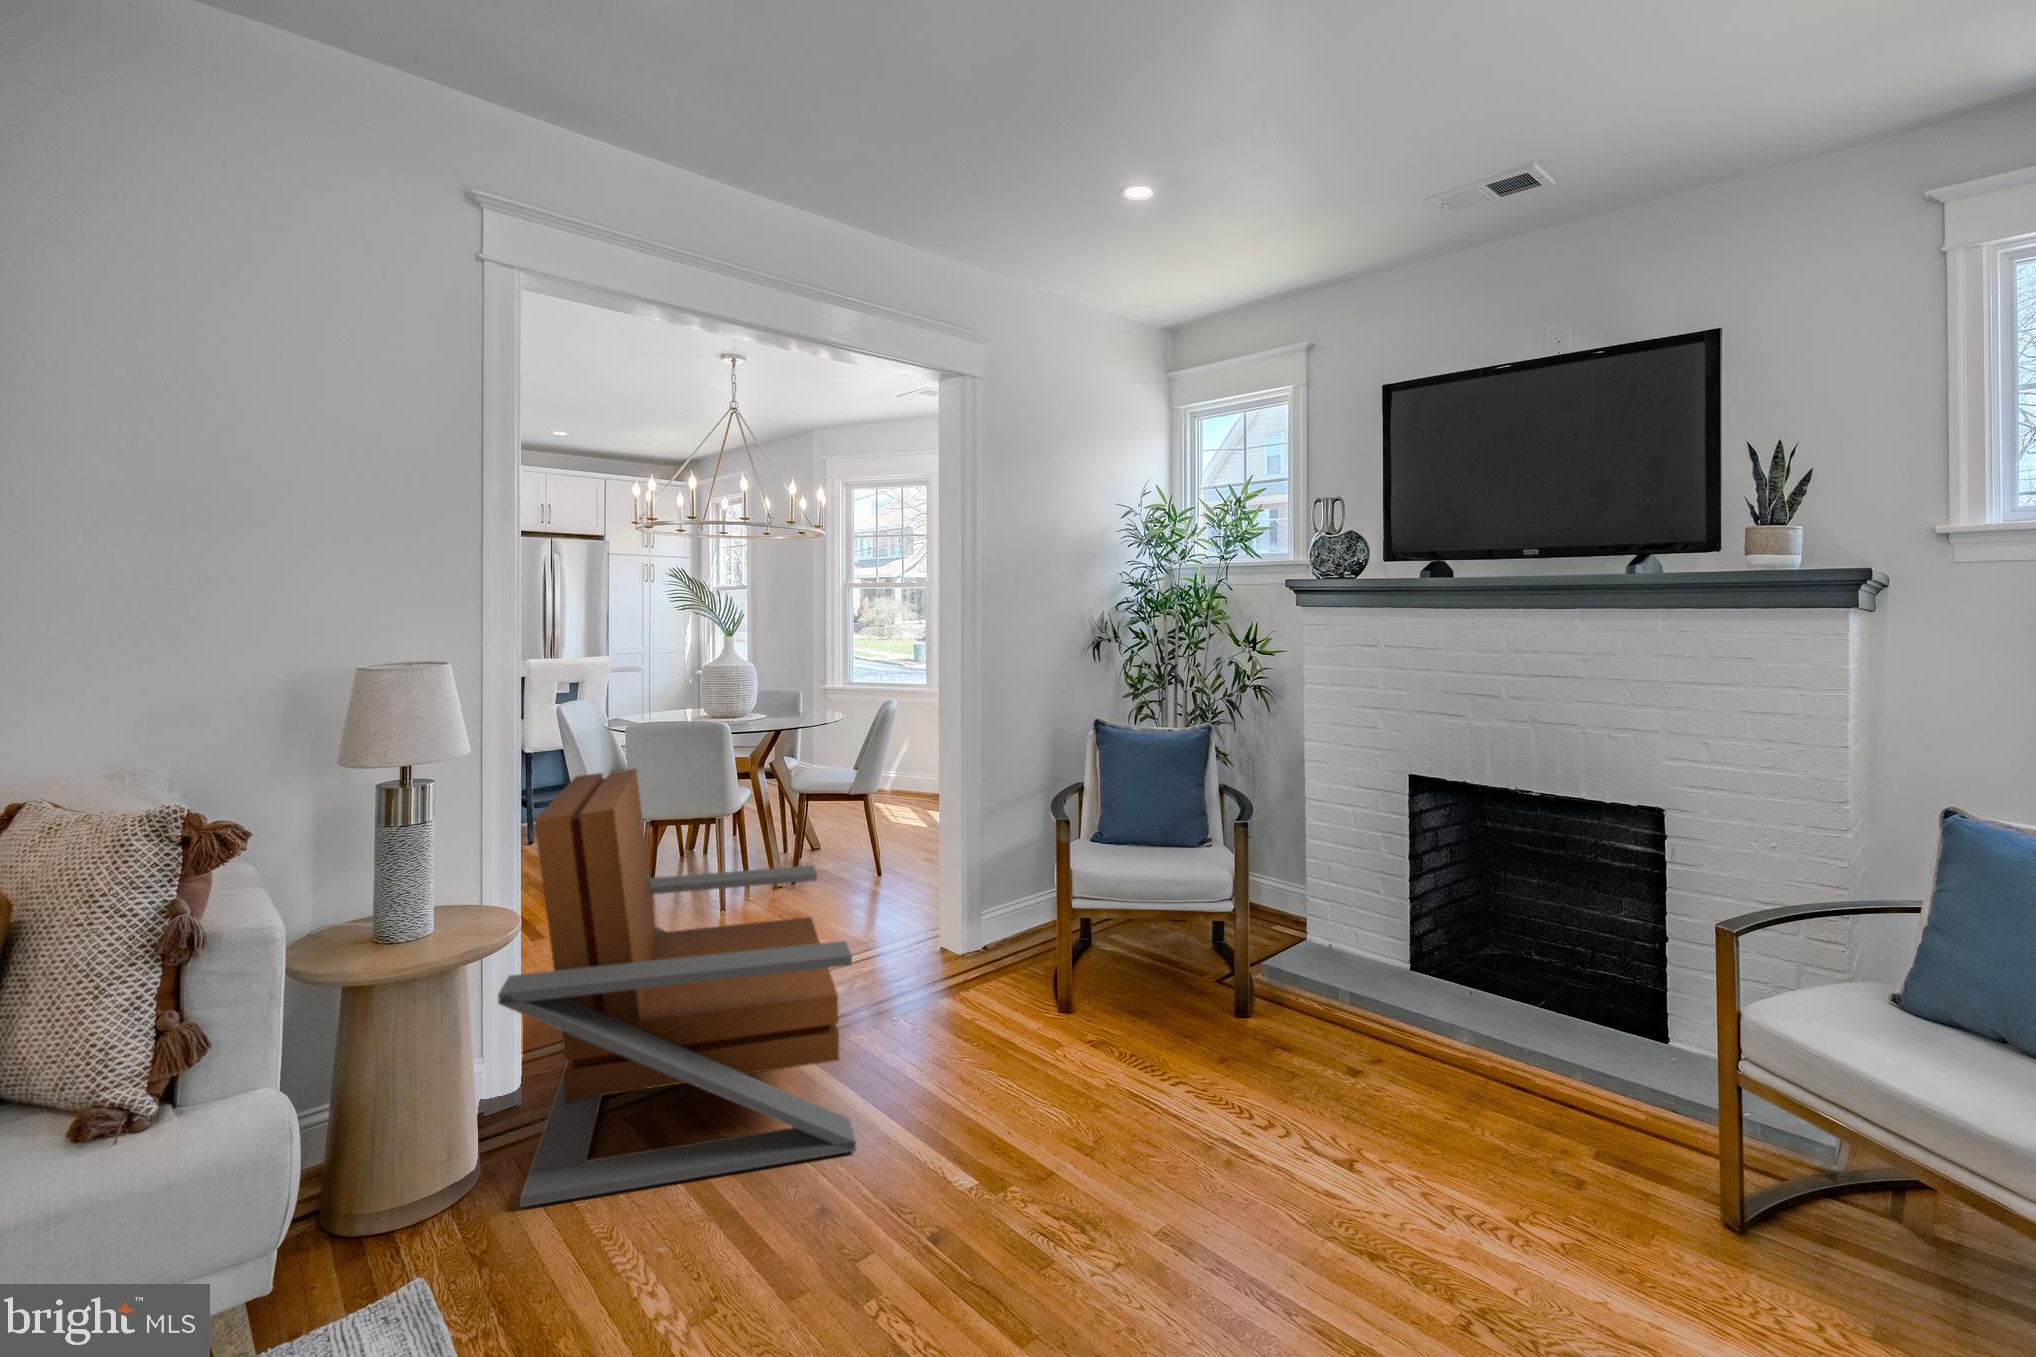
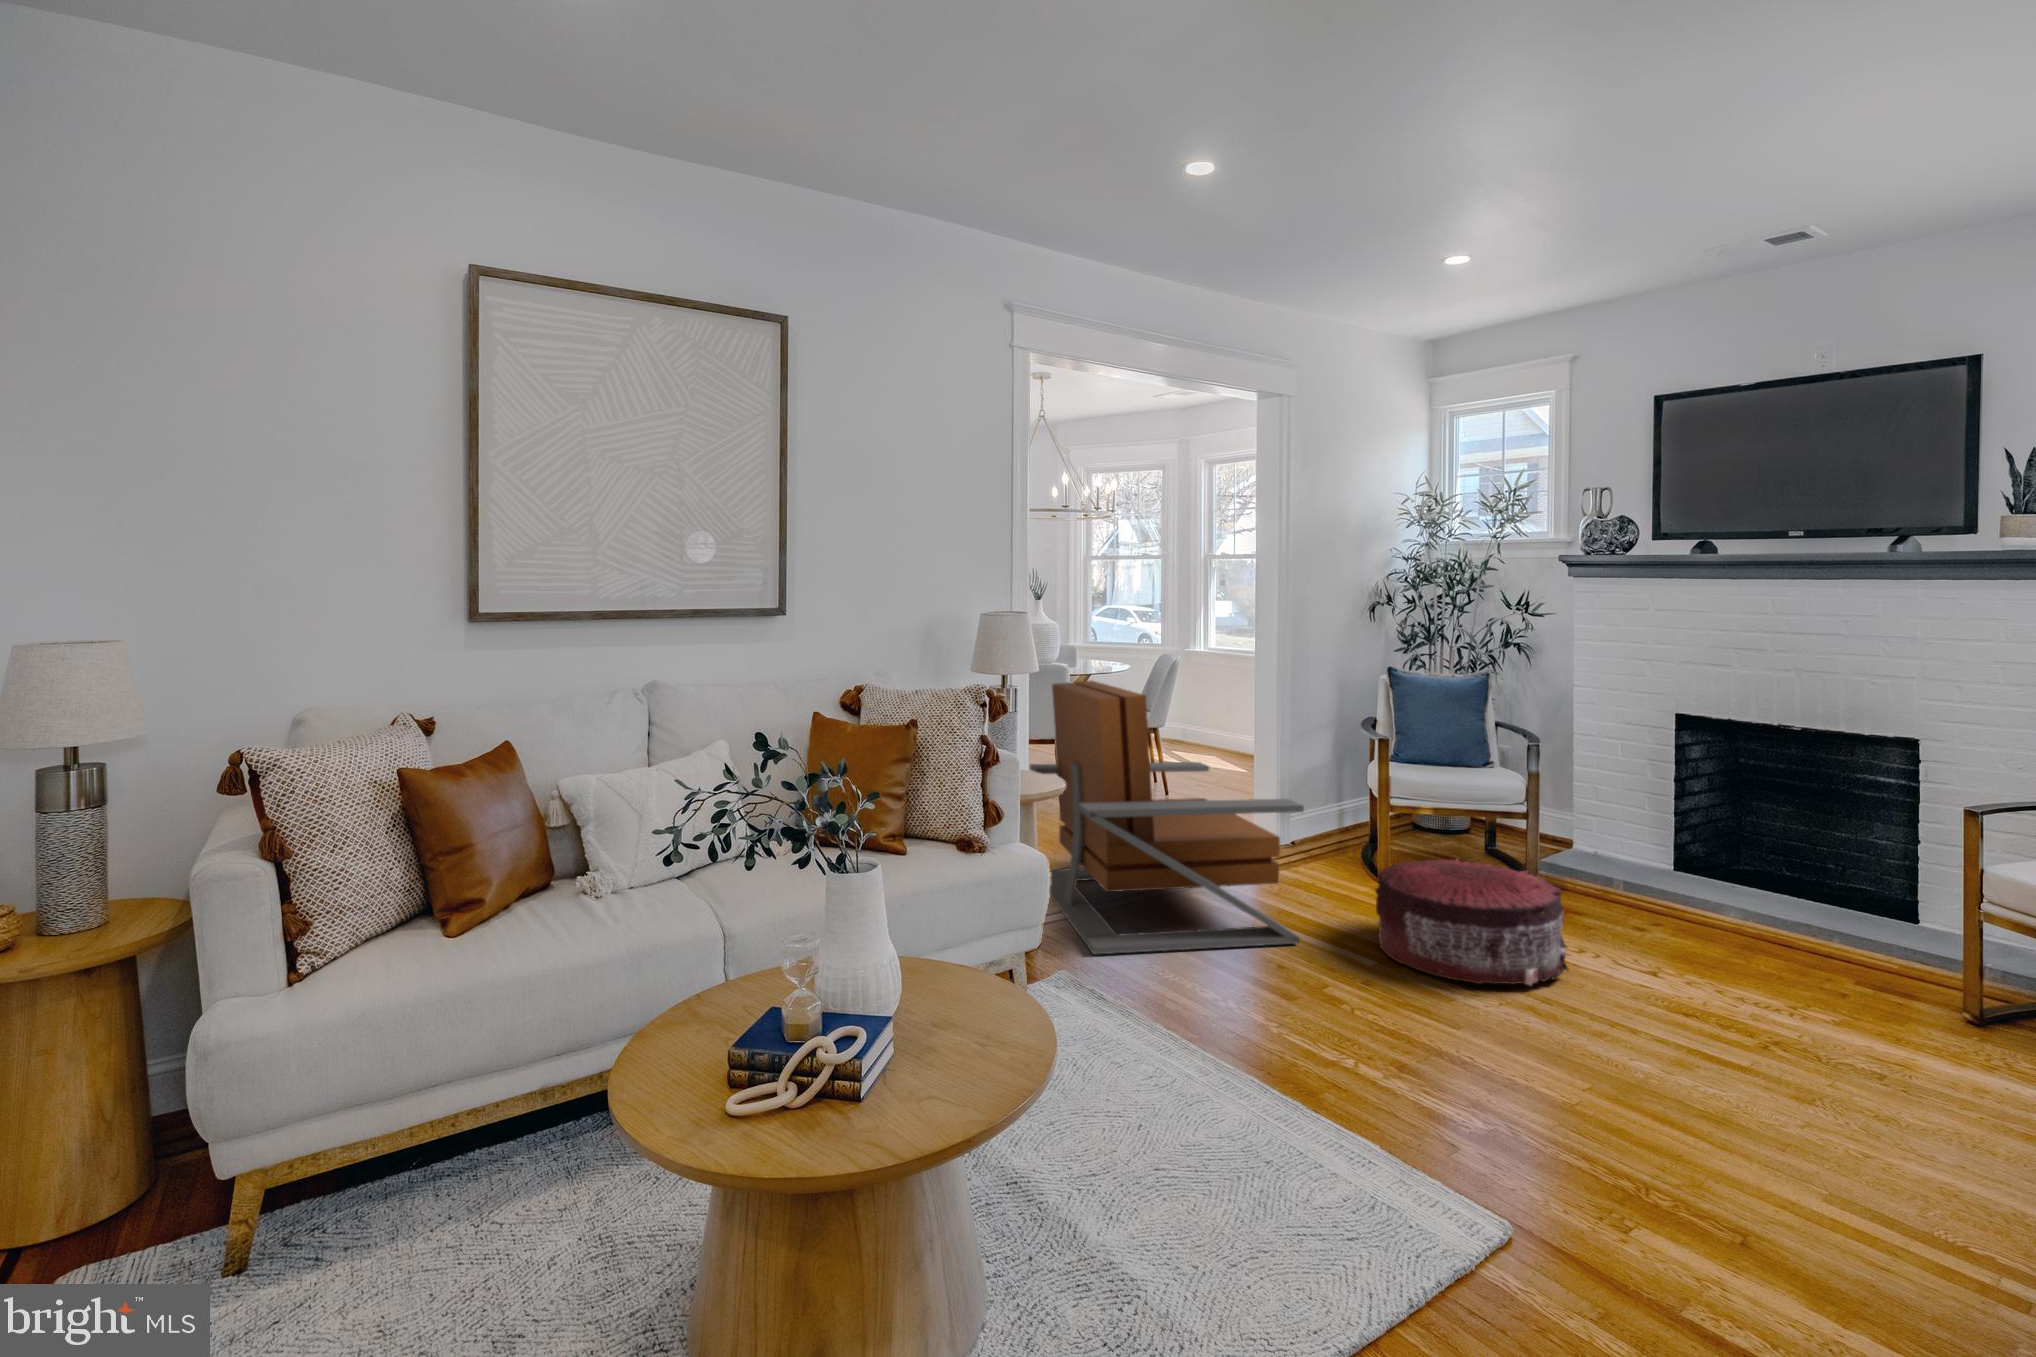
pouf: none [961,1004,1201,1222] -> present [1375,859,1568,985]

